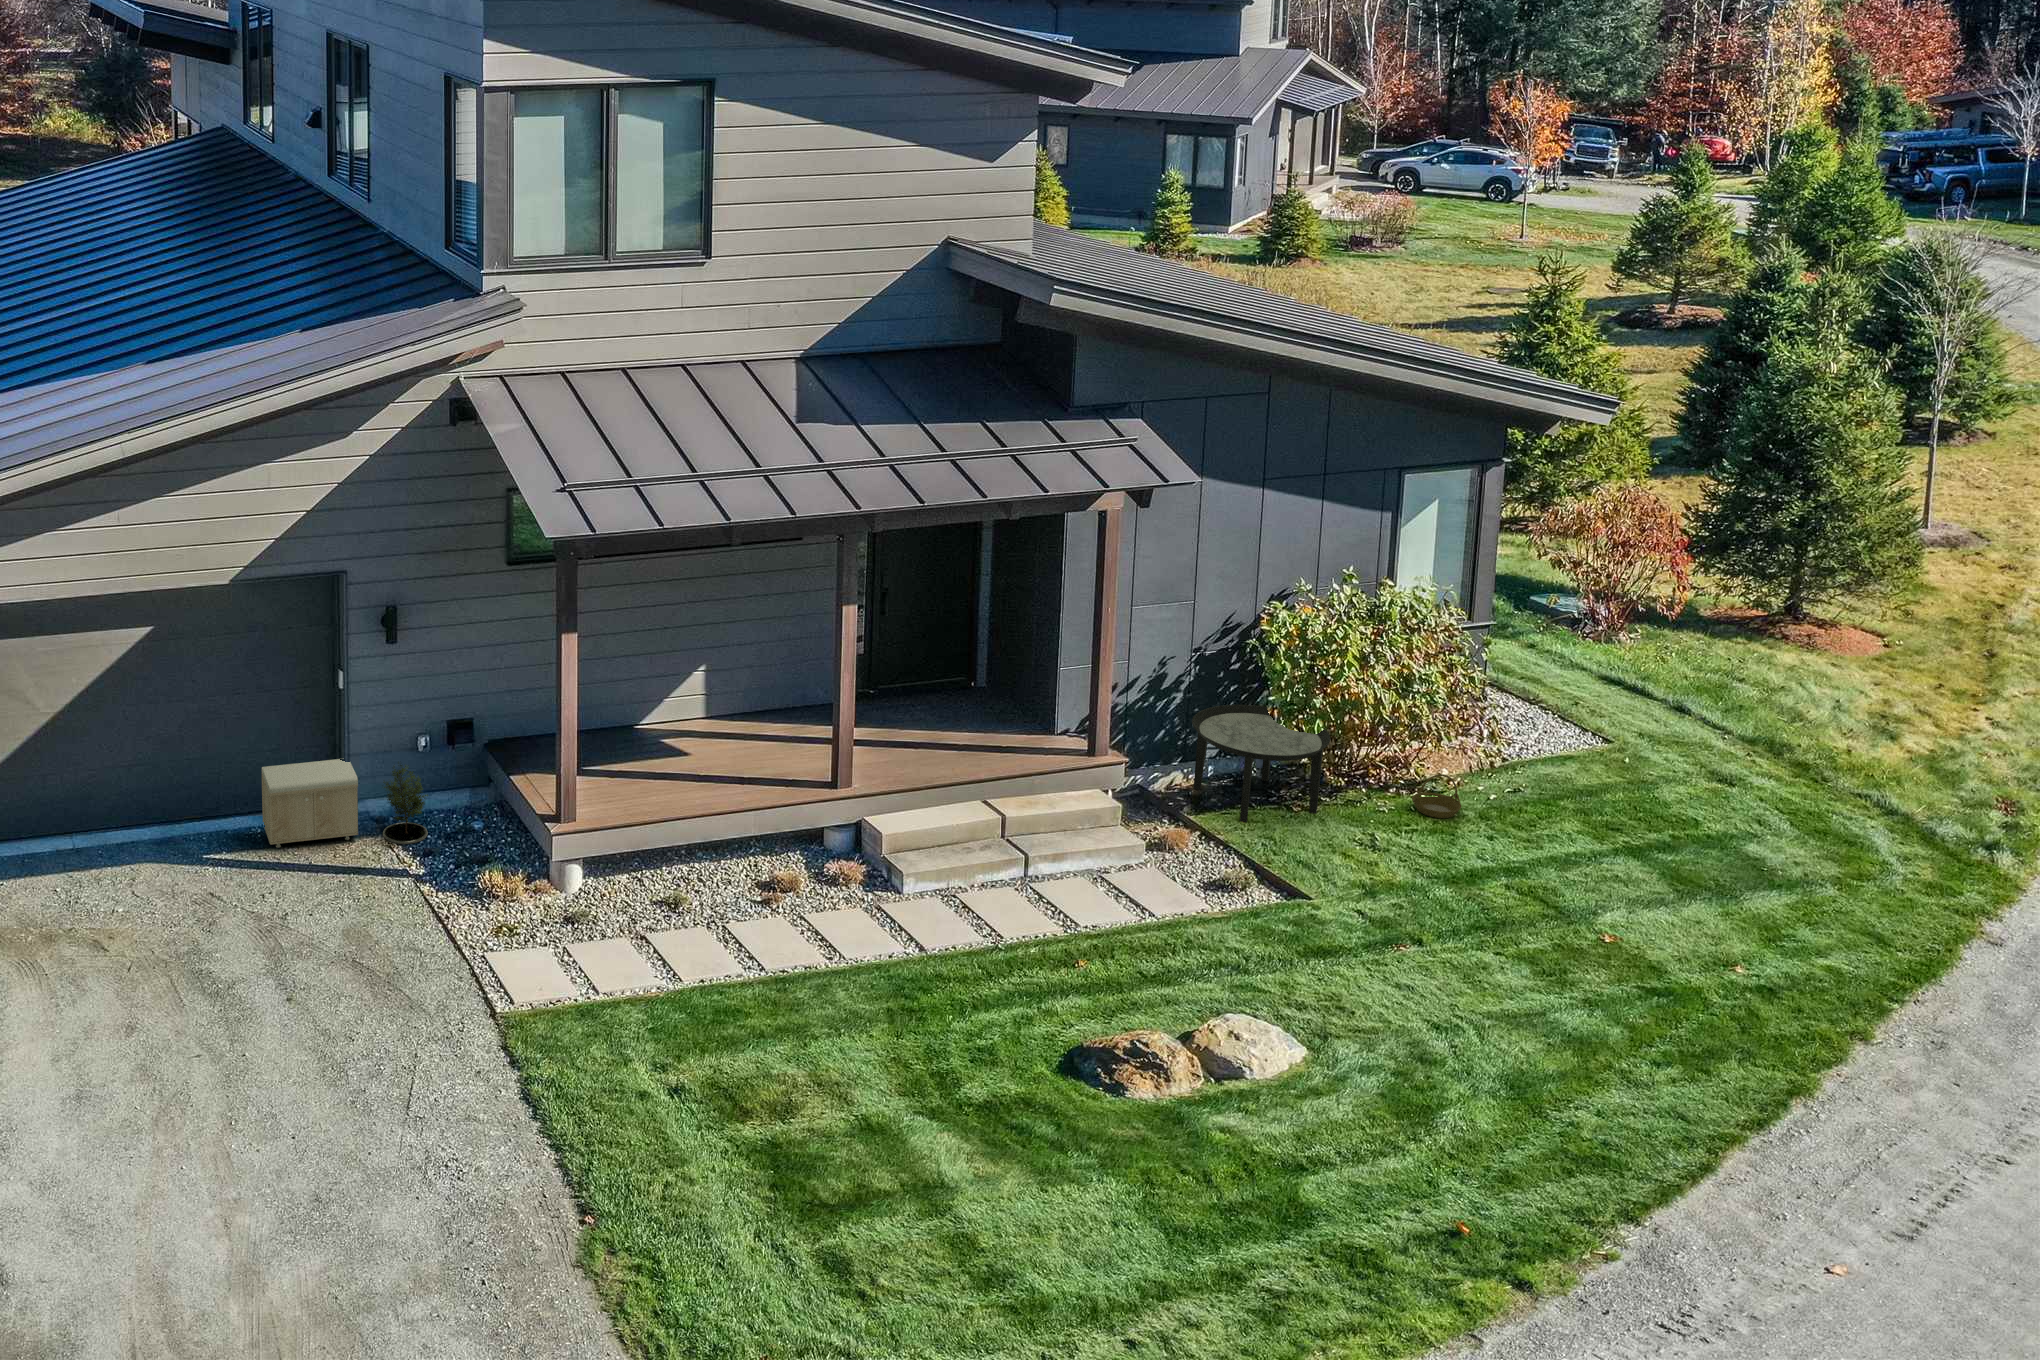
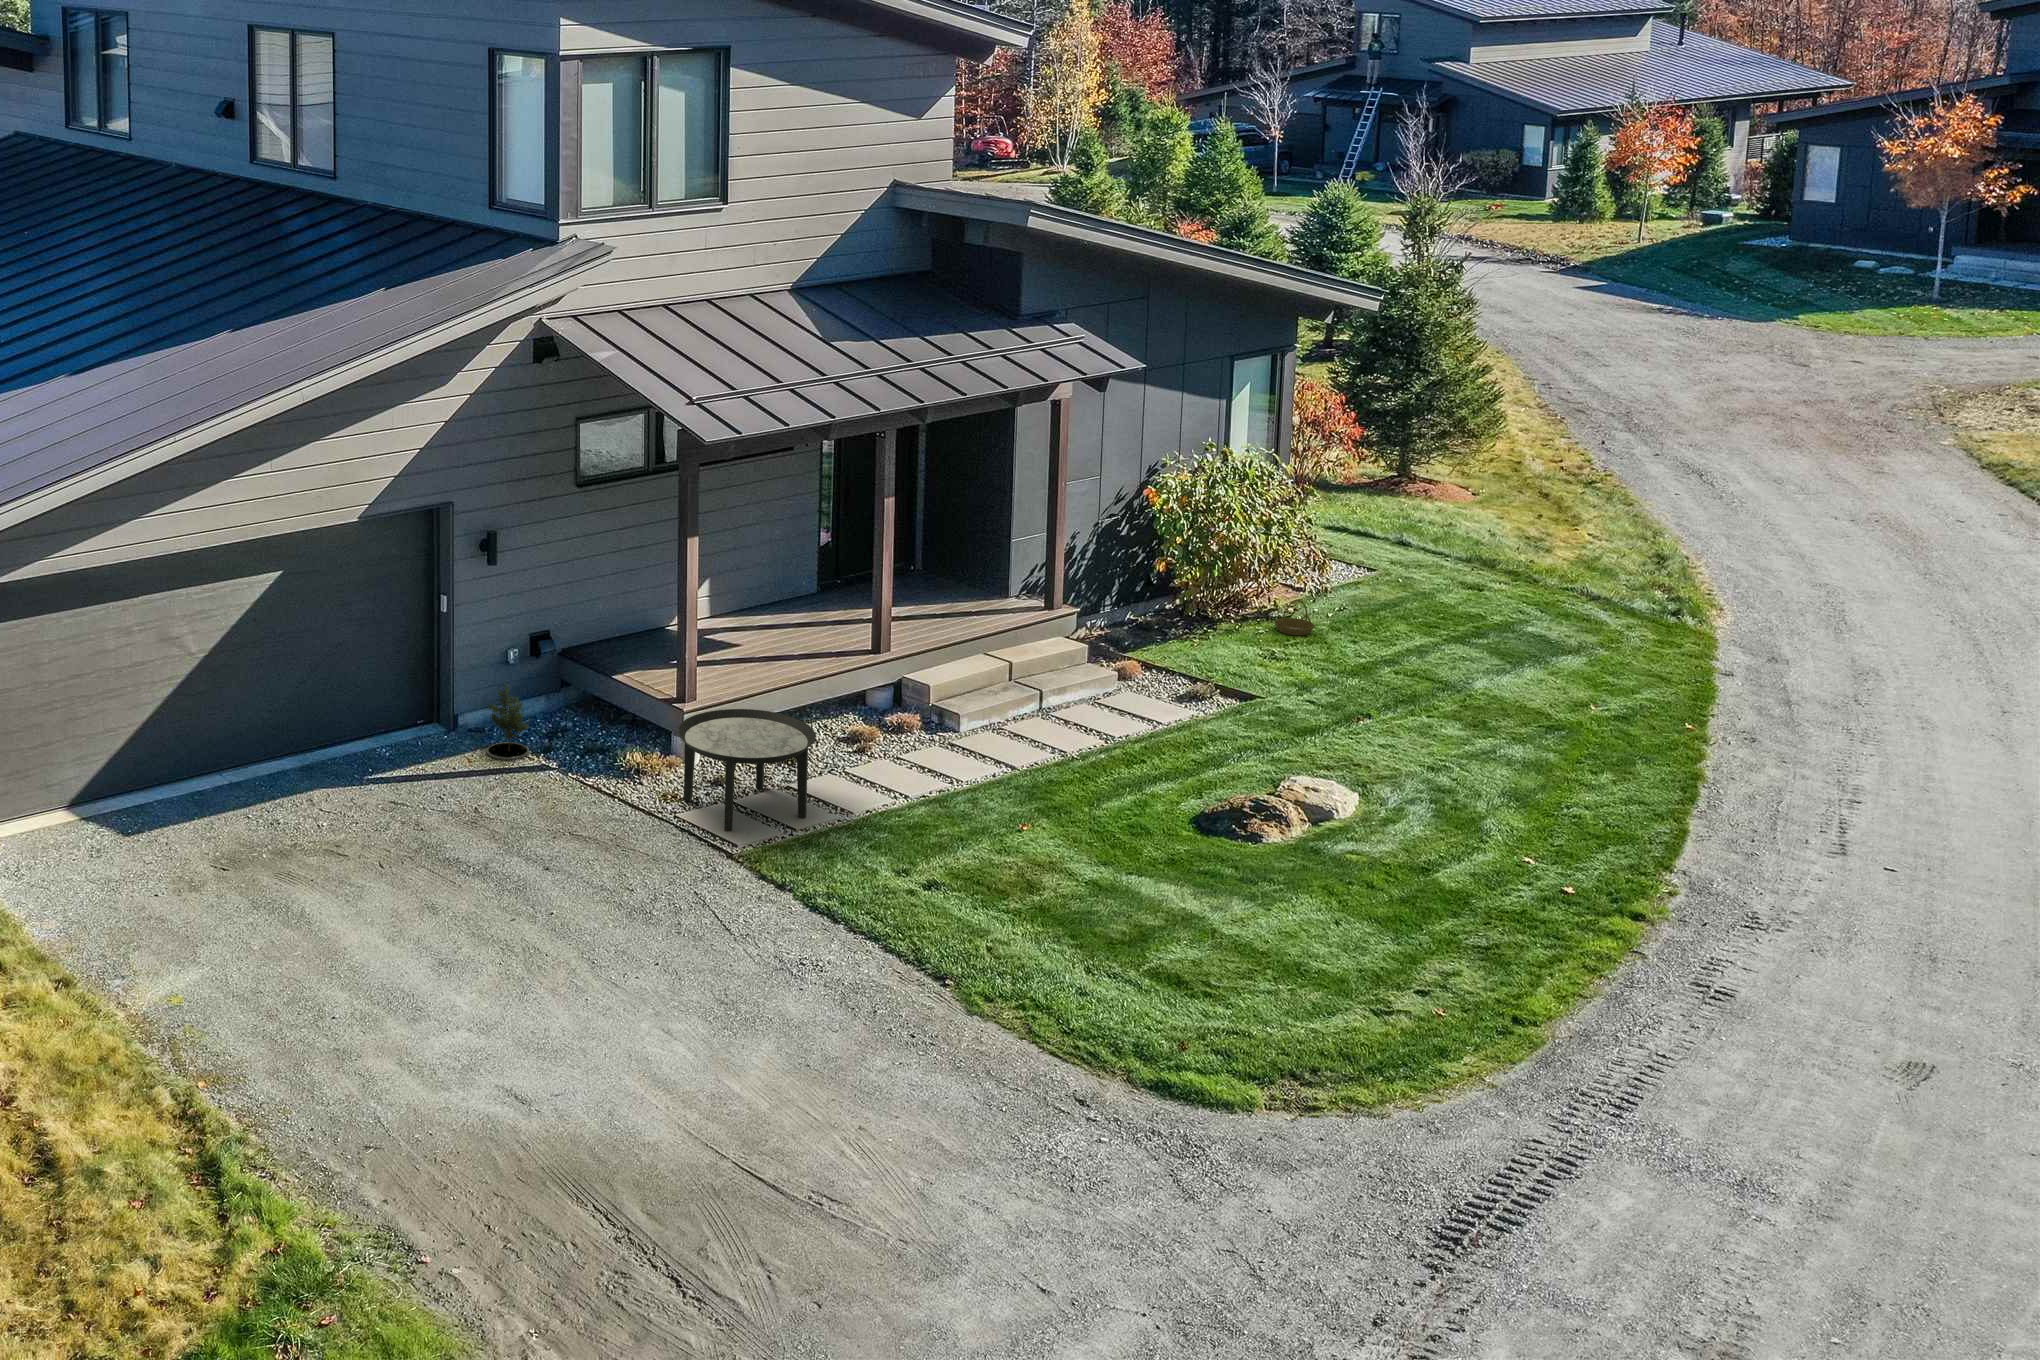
round table: present [1192,705,1330,823] -> present [677,709,816,832]
storage bench: present [262,759,358,848] -> none [374,688,473,777]

